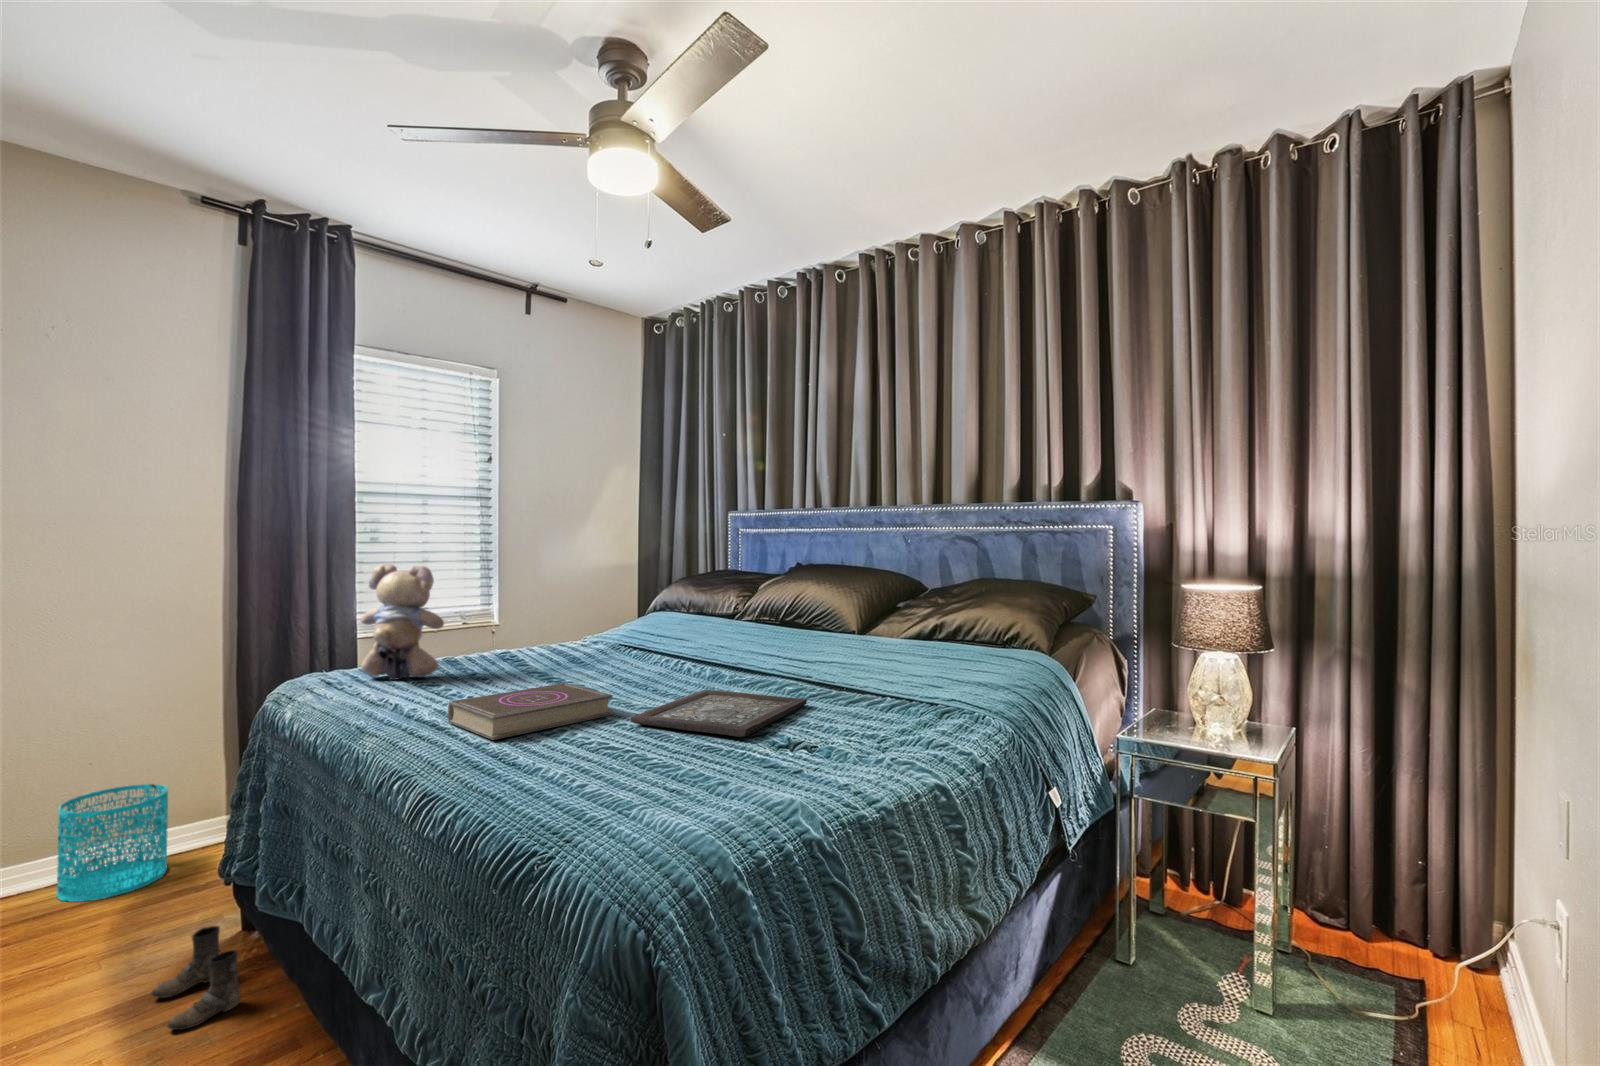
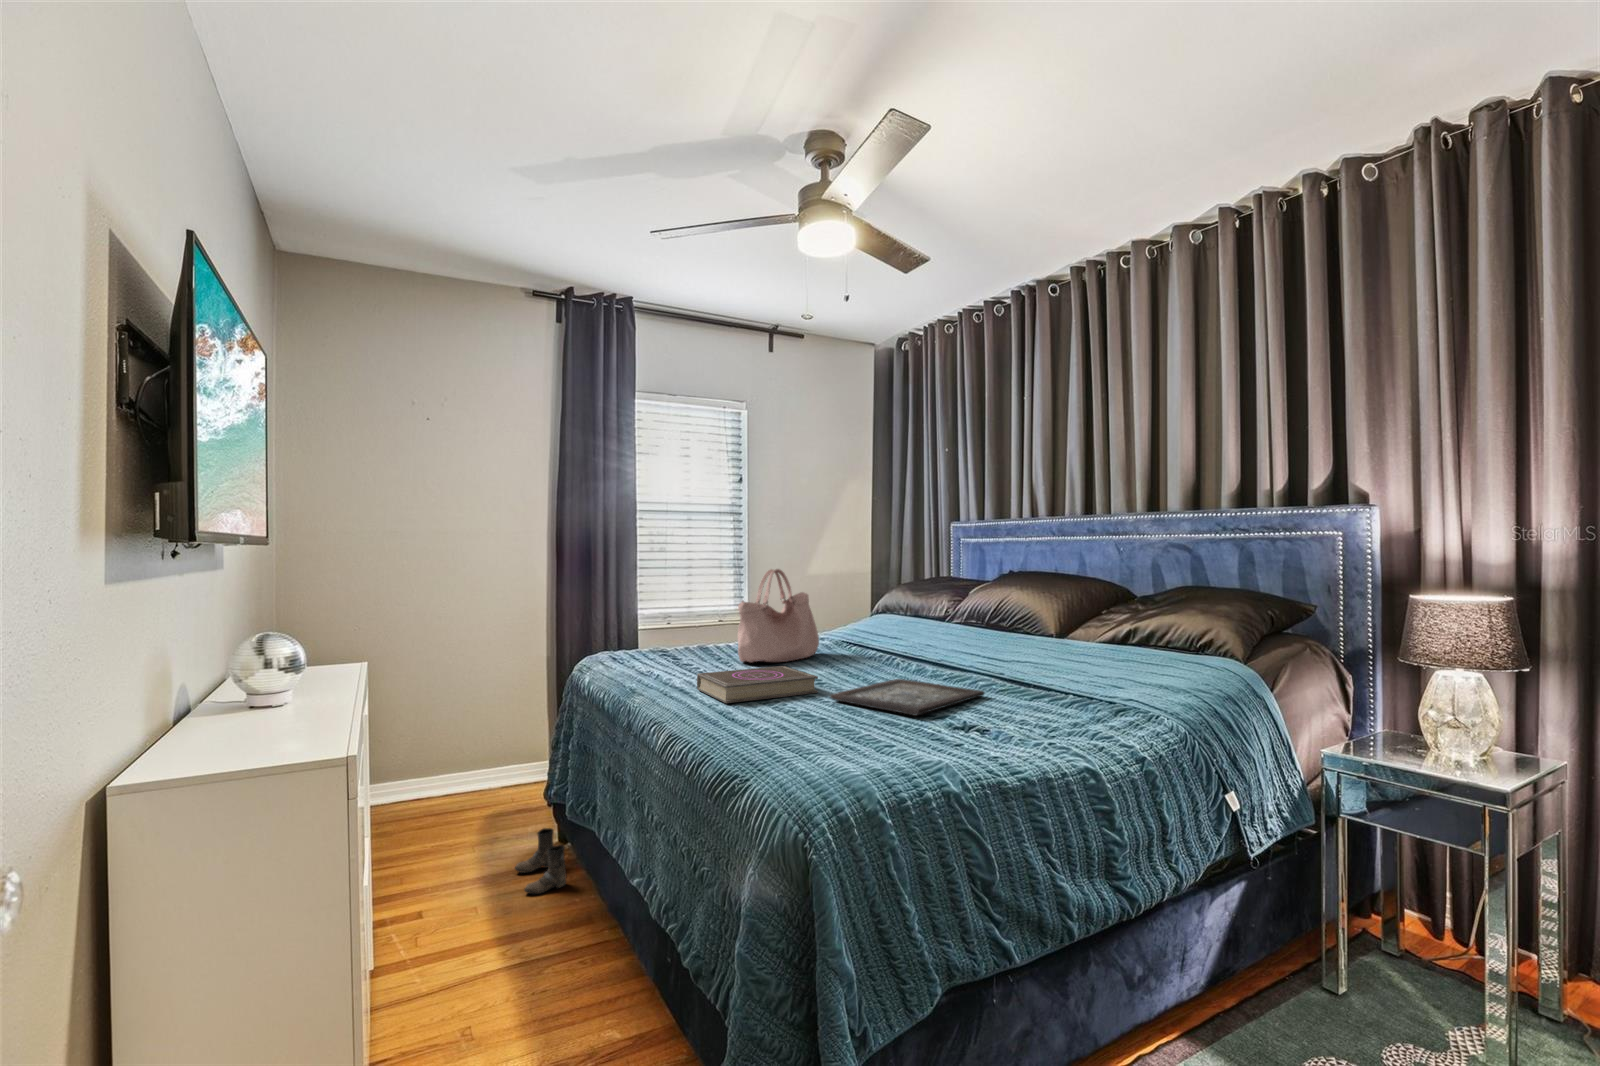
handbag: none [500,563,601,680] -> present [738,569,819,662]
teddy bear: present [361,564,444,680] -> none [641,568,698,658]
wastebasket: present [56,784,168,902] -> none [459,728,521,806]

